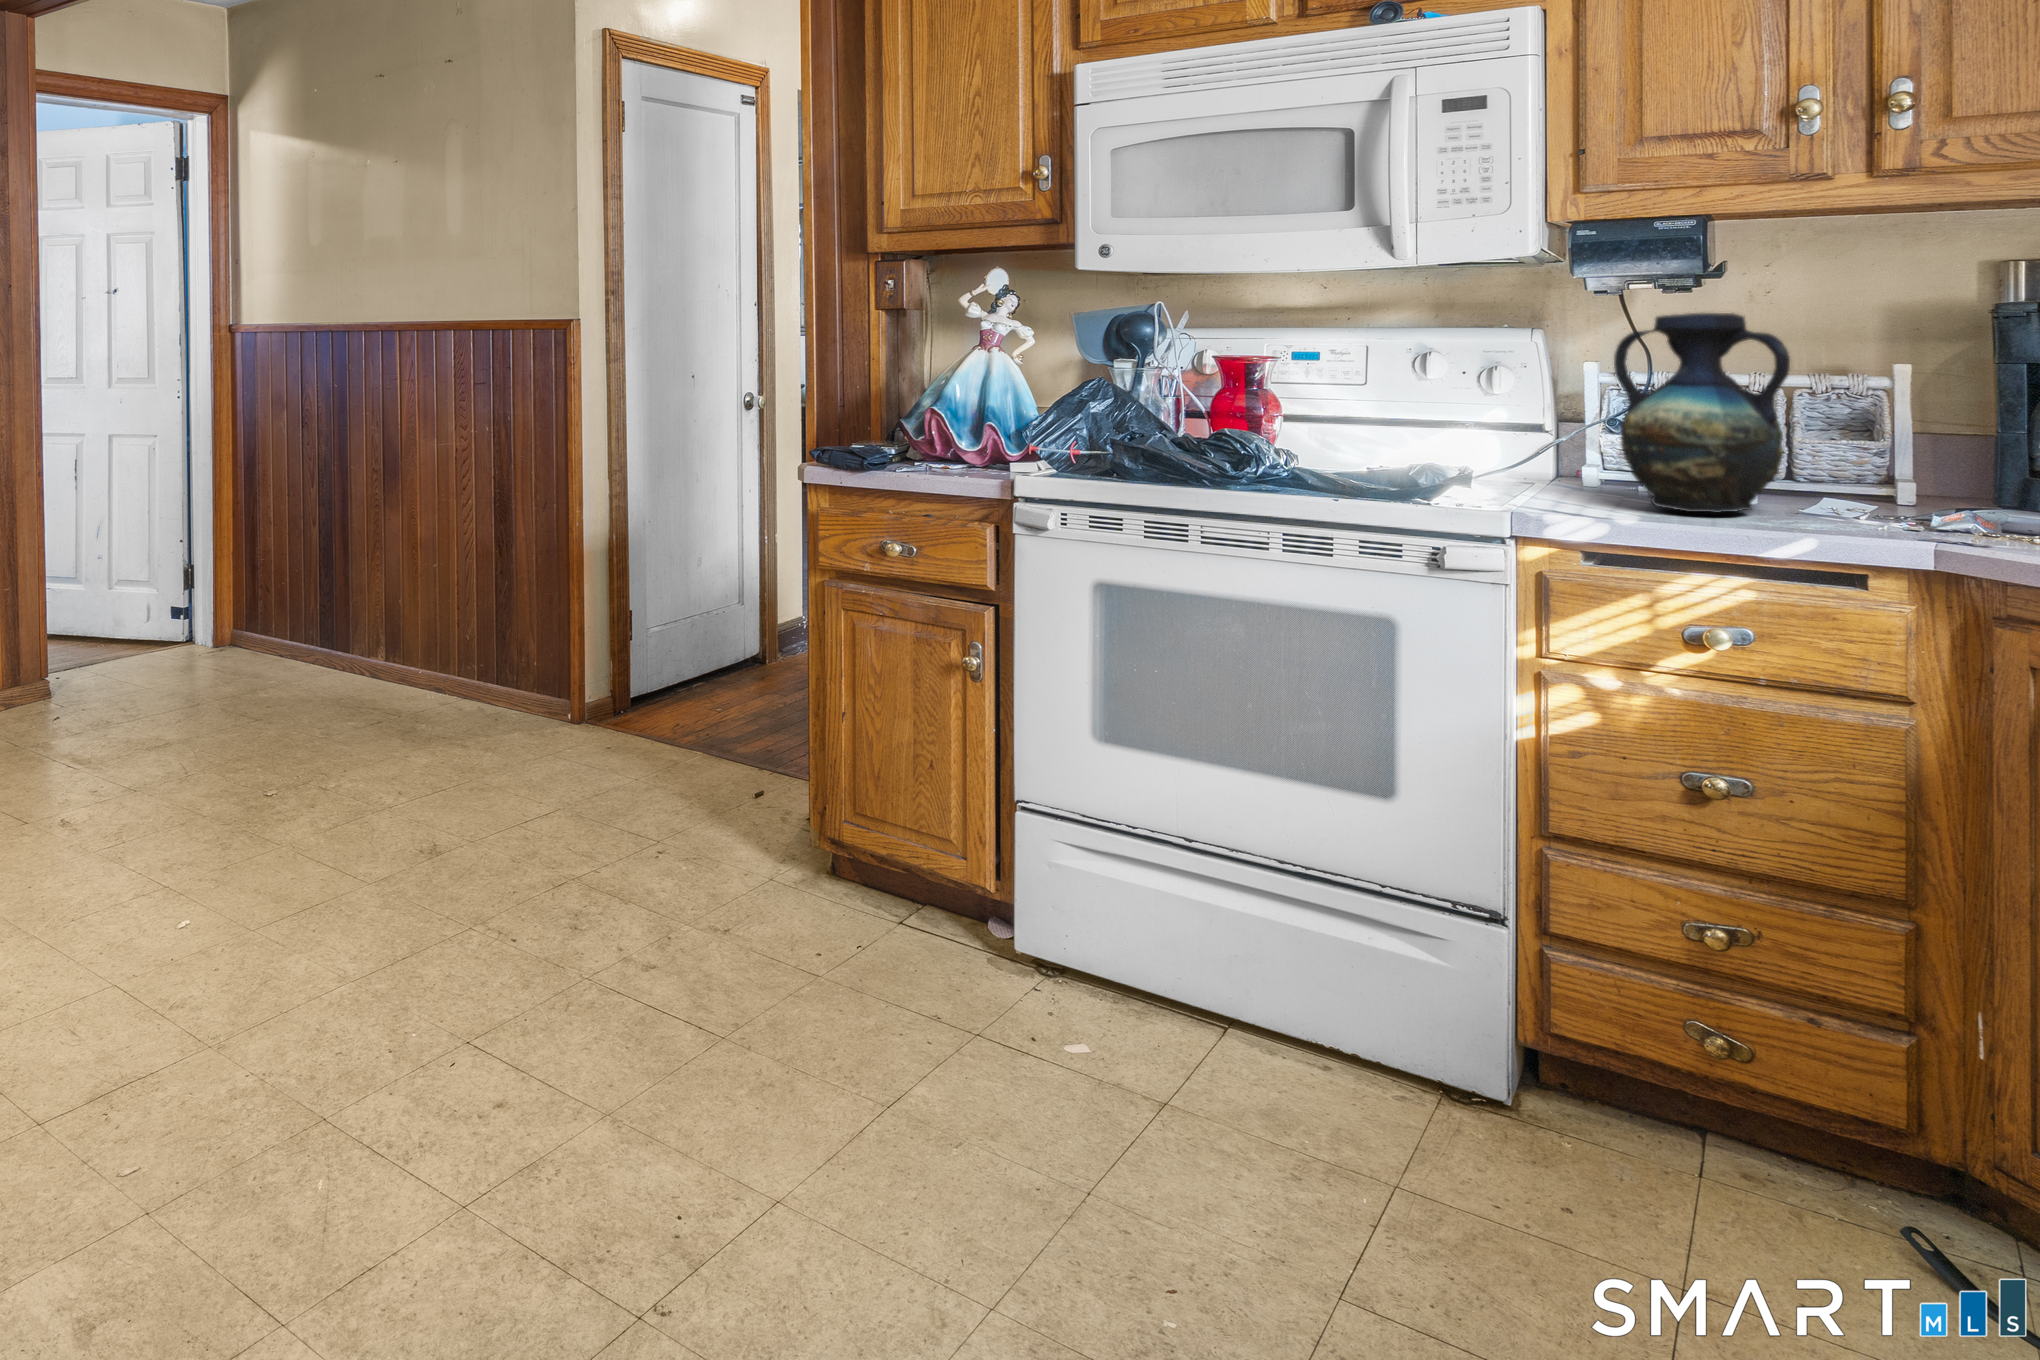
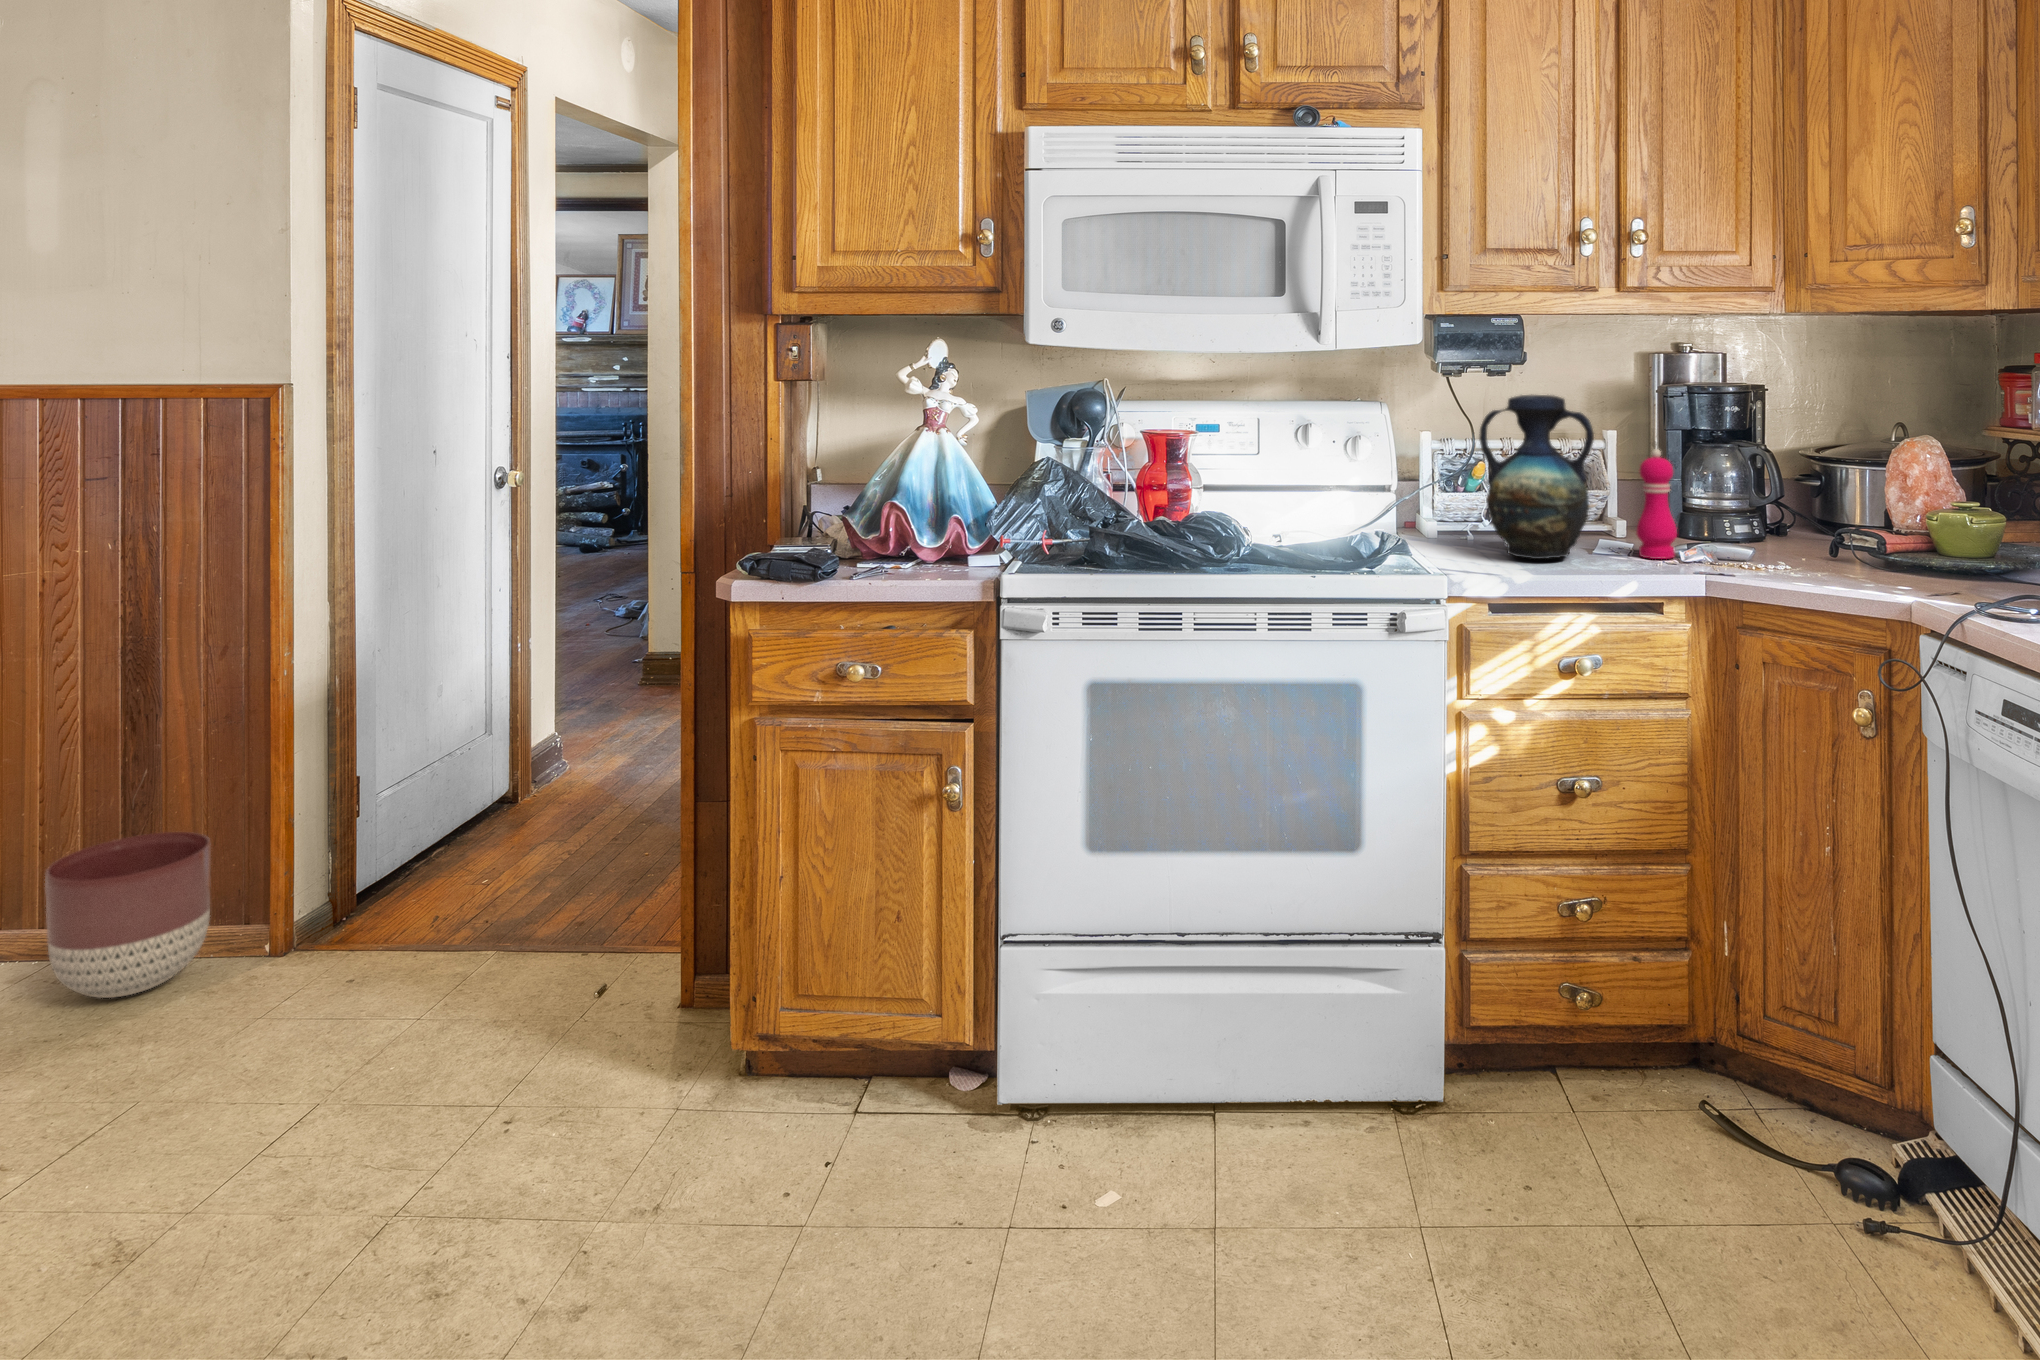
pepper mill: none [1871,382,1943,527] -> present [1636,449,1677,559]
planter: none [444,623,532,724] -> present [45,832,211,998]

